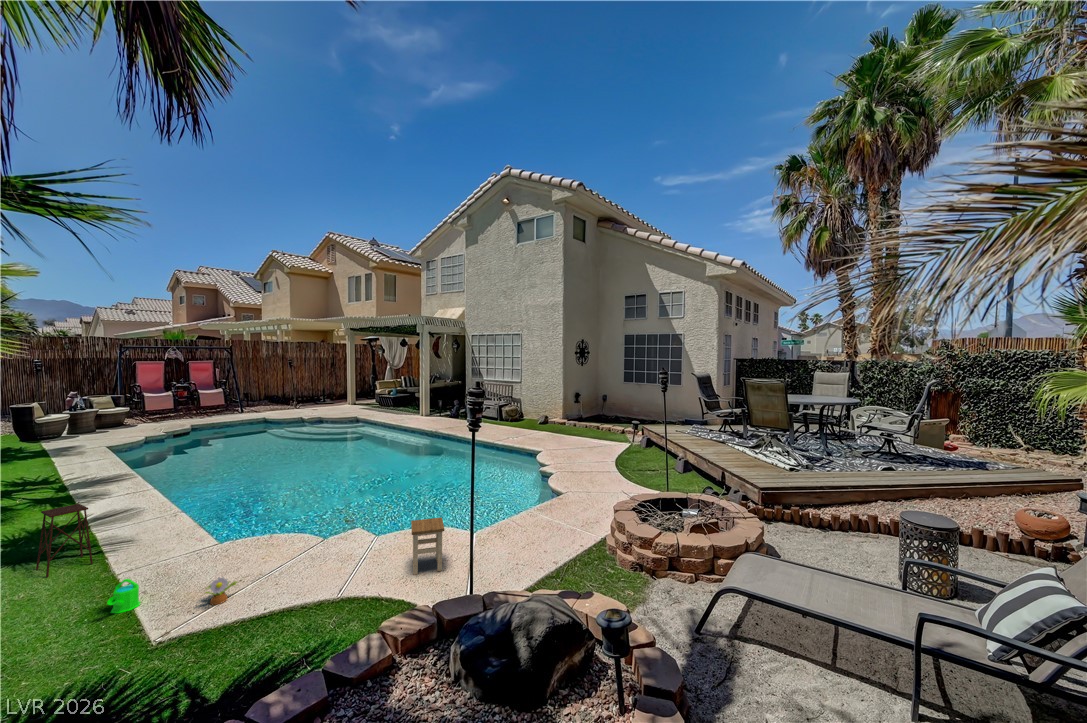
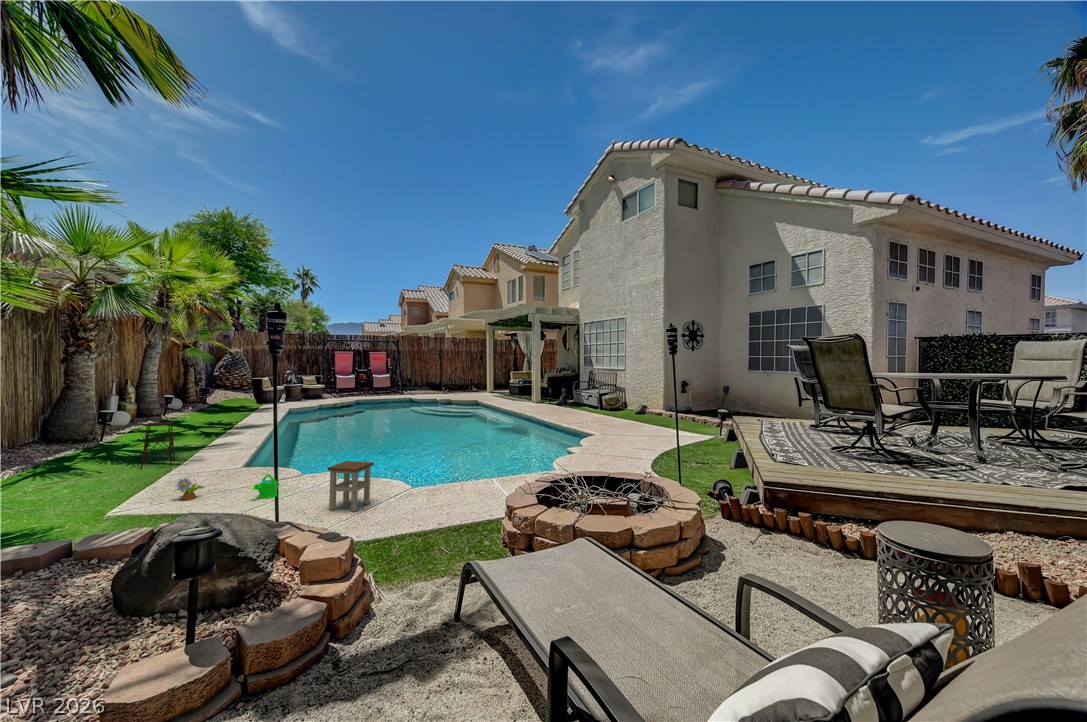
watering can: present [107,579,141,613] -> present [253,474,279,499]

